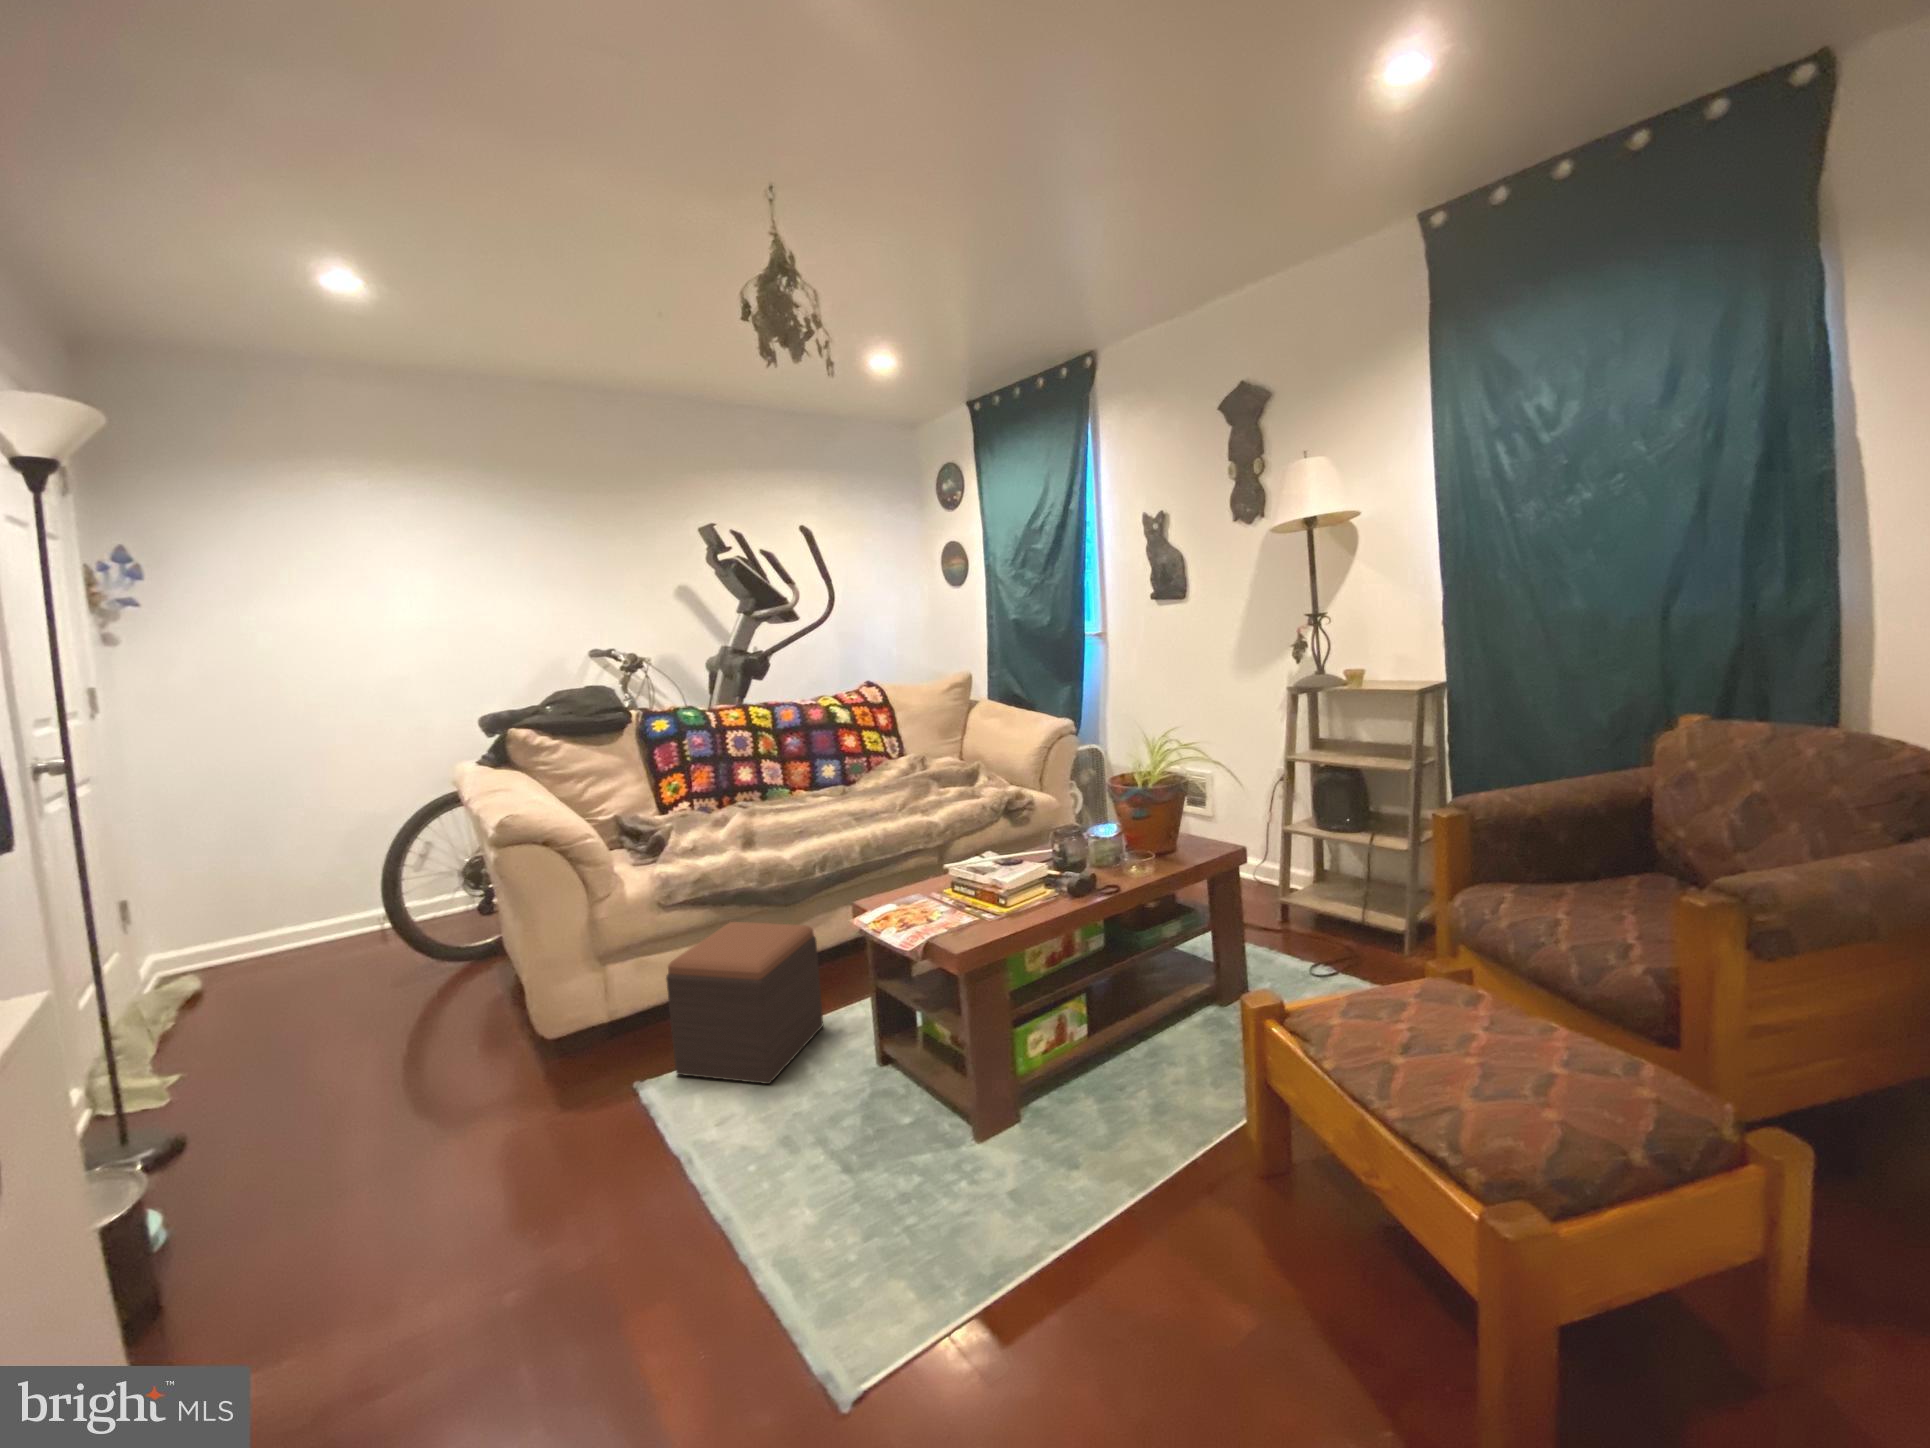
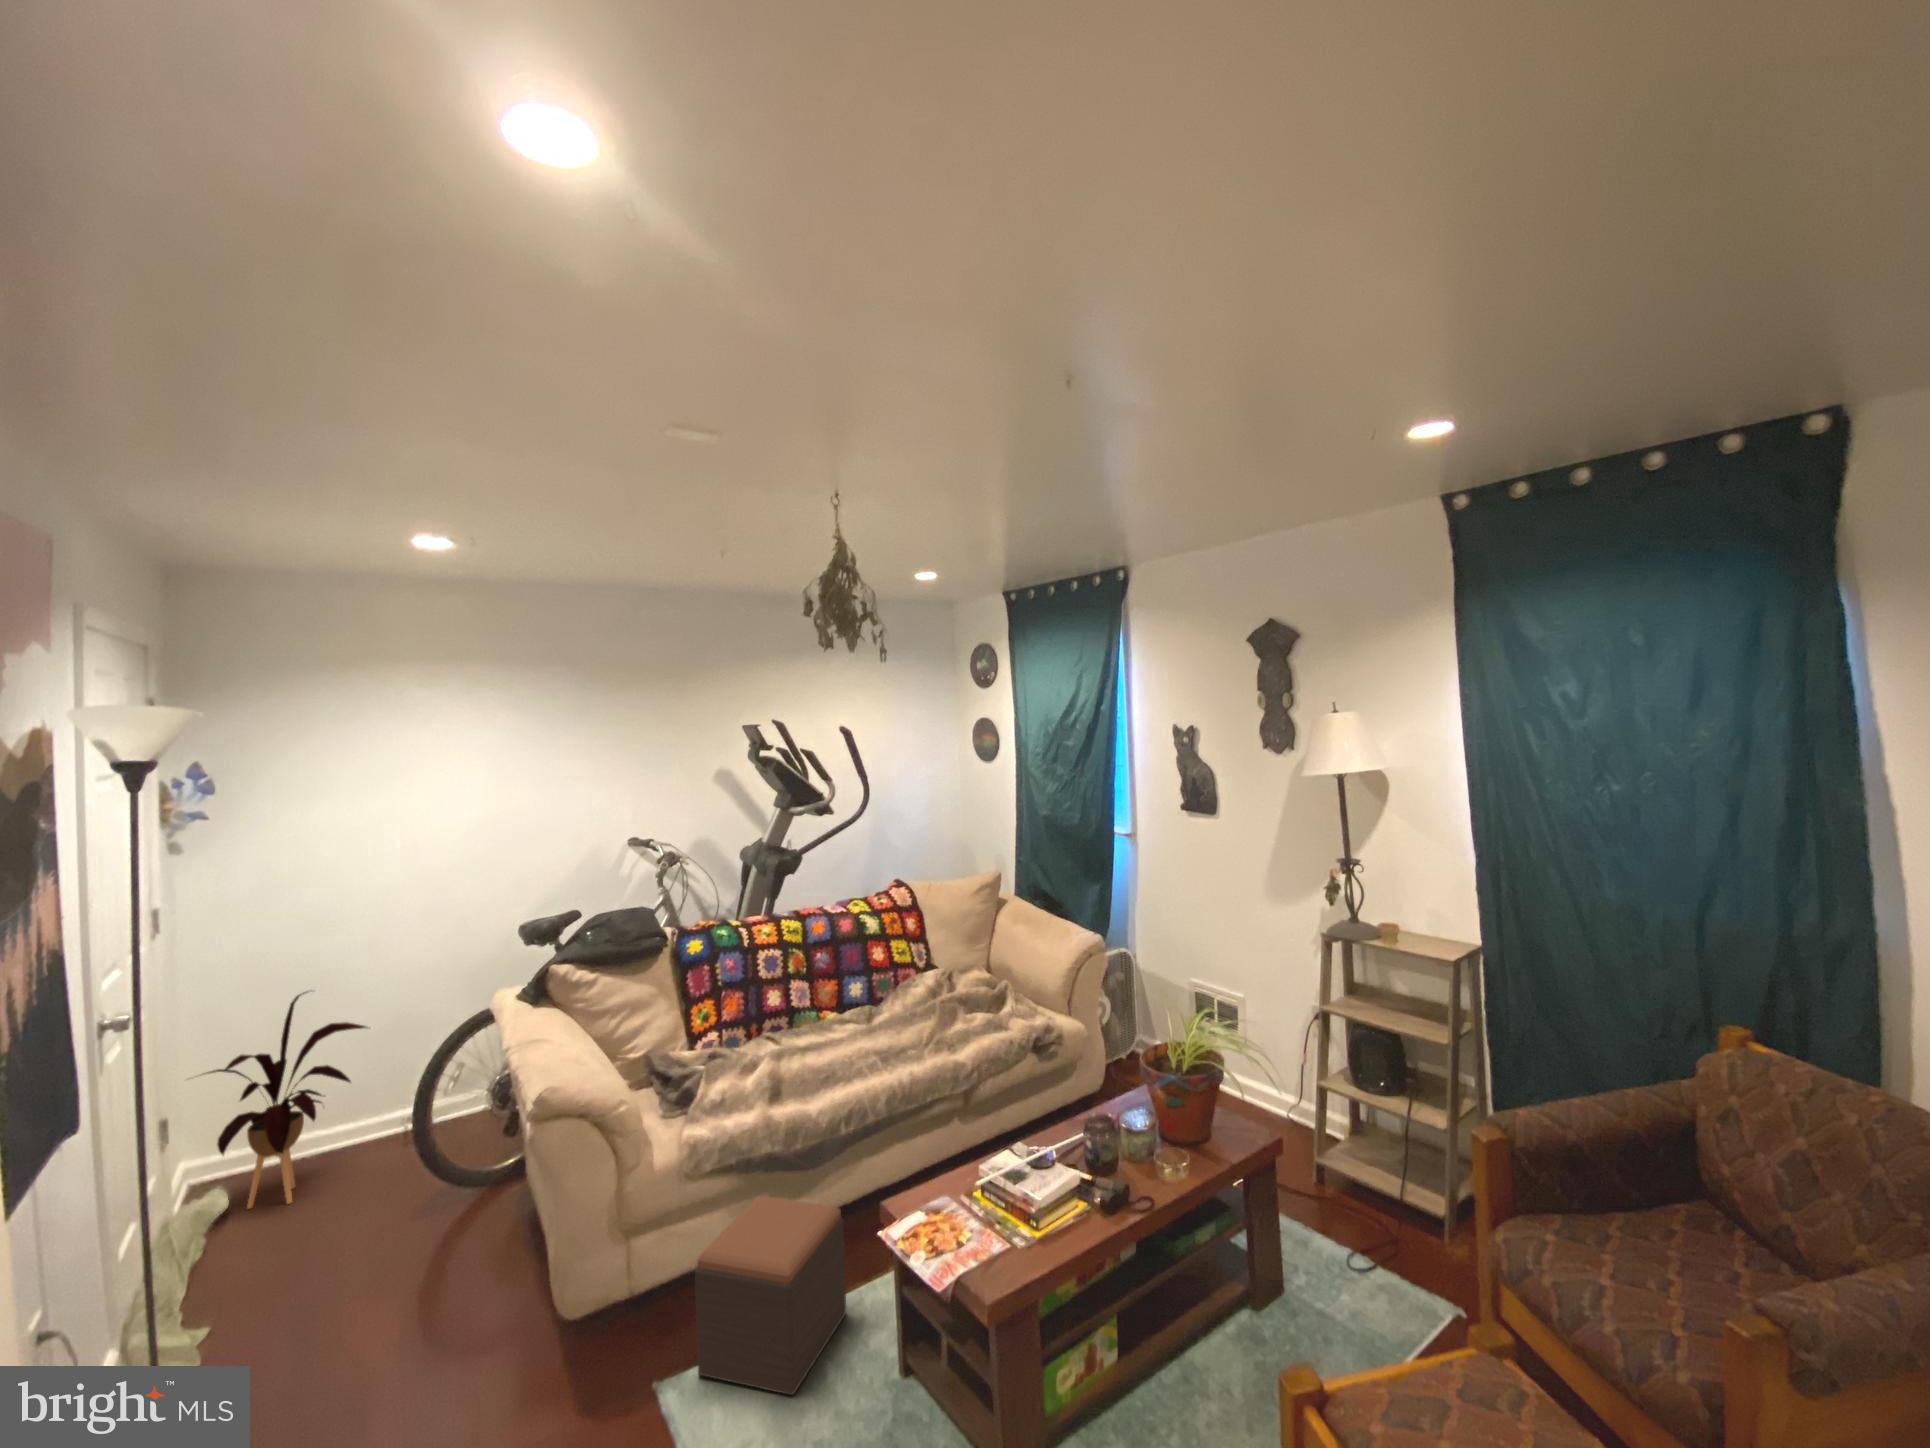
house plant: none [140,775,337,983] -> present [207,992,367,1209]

